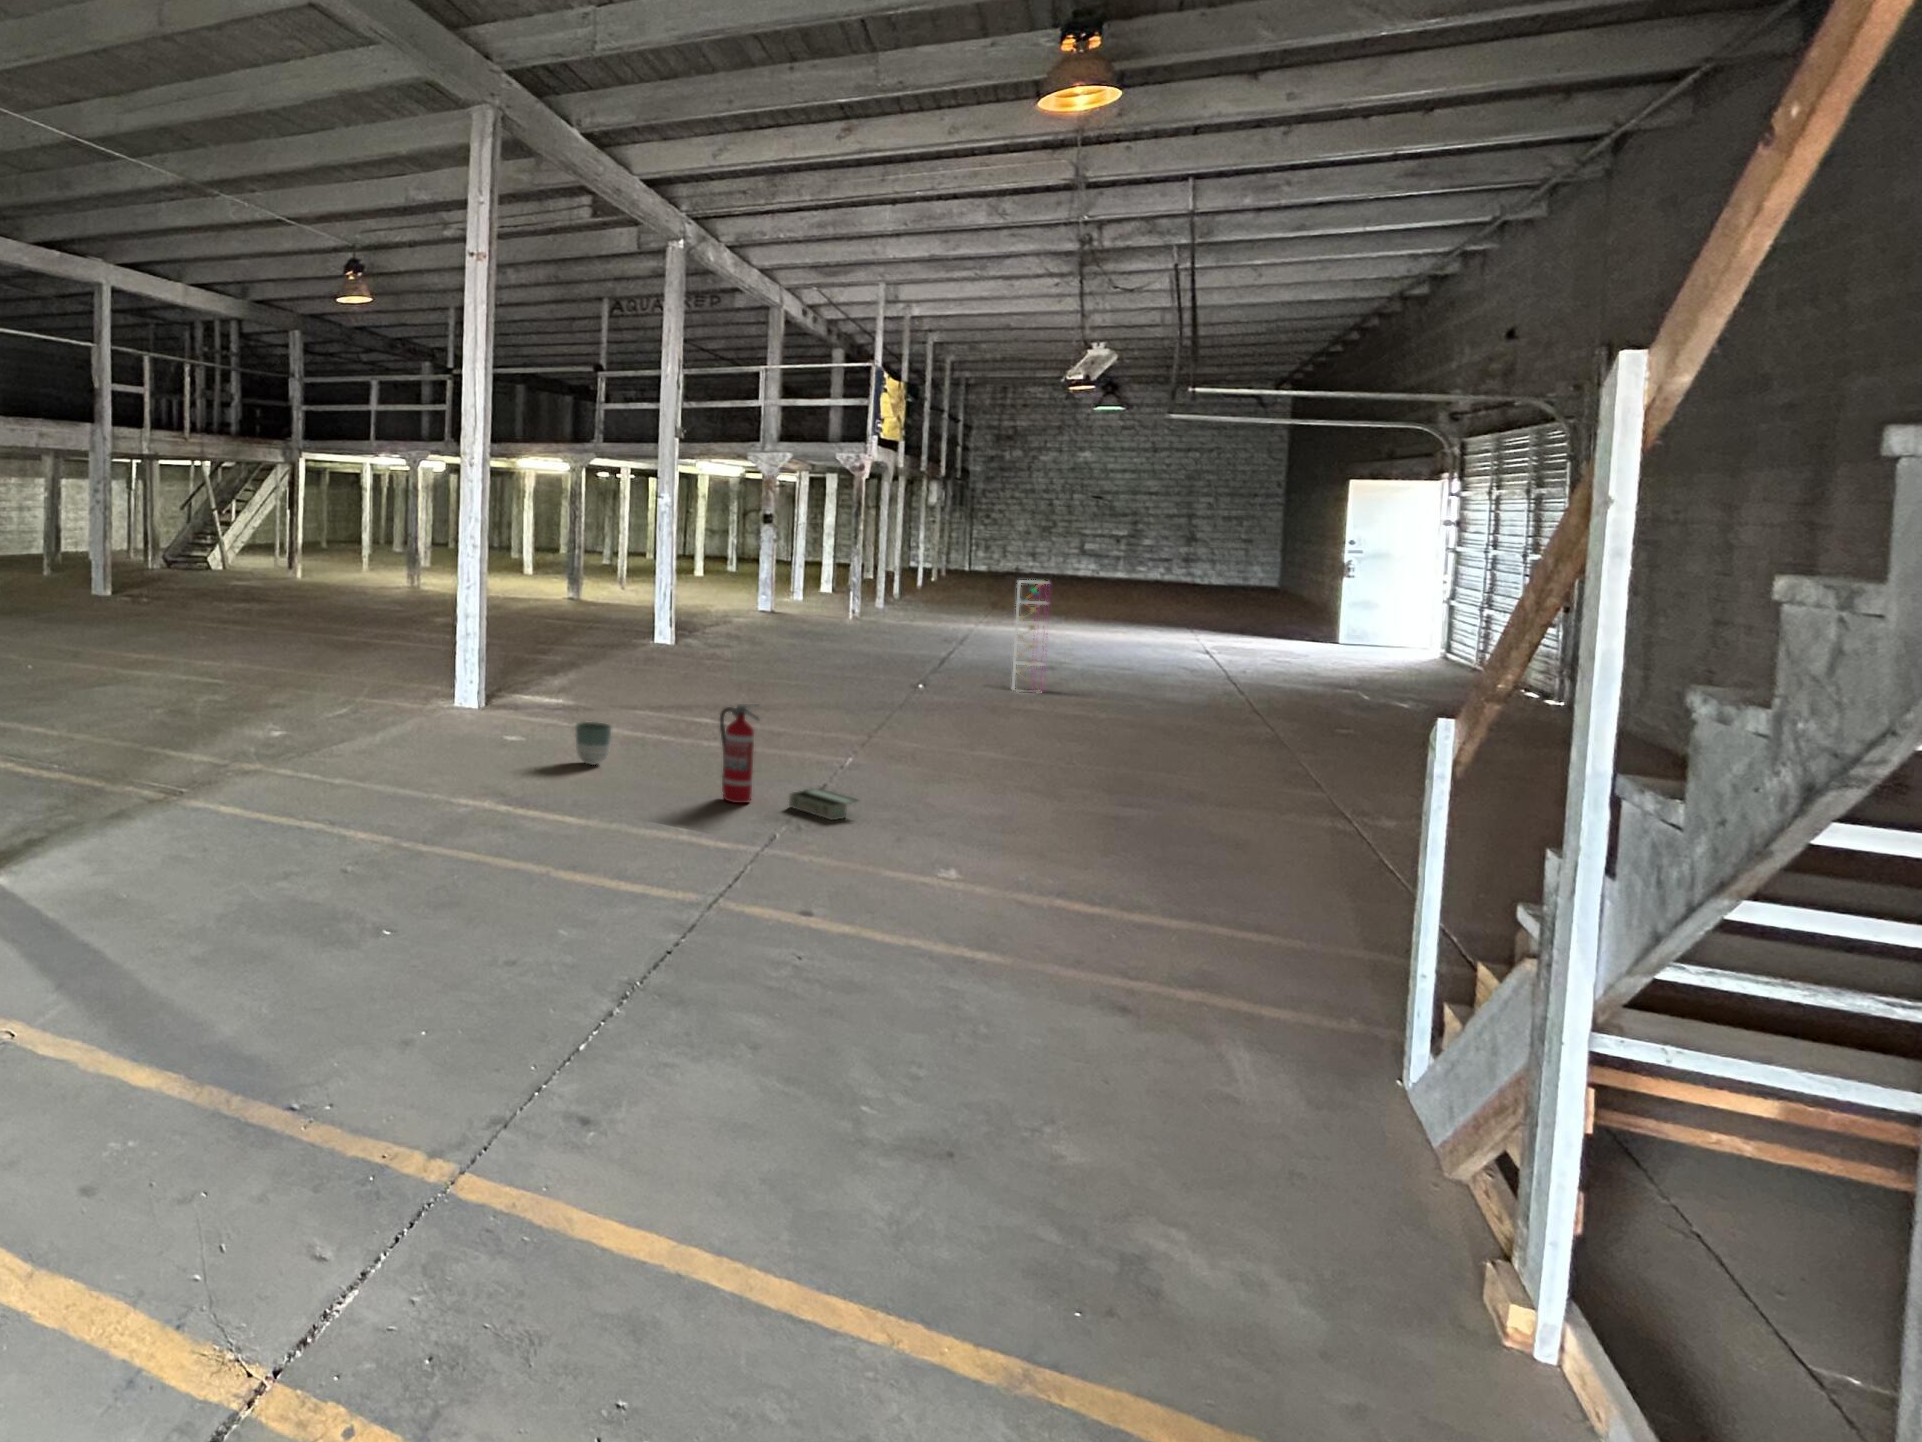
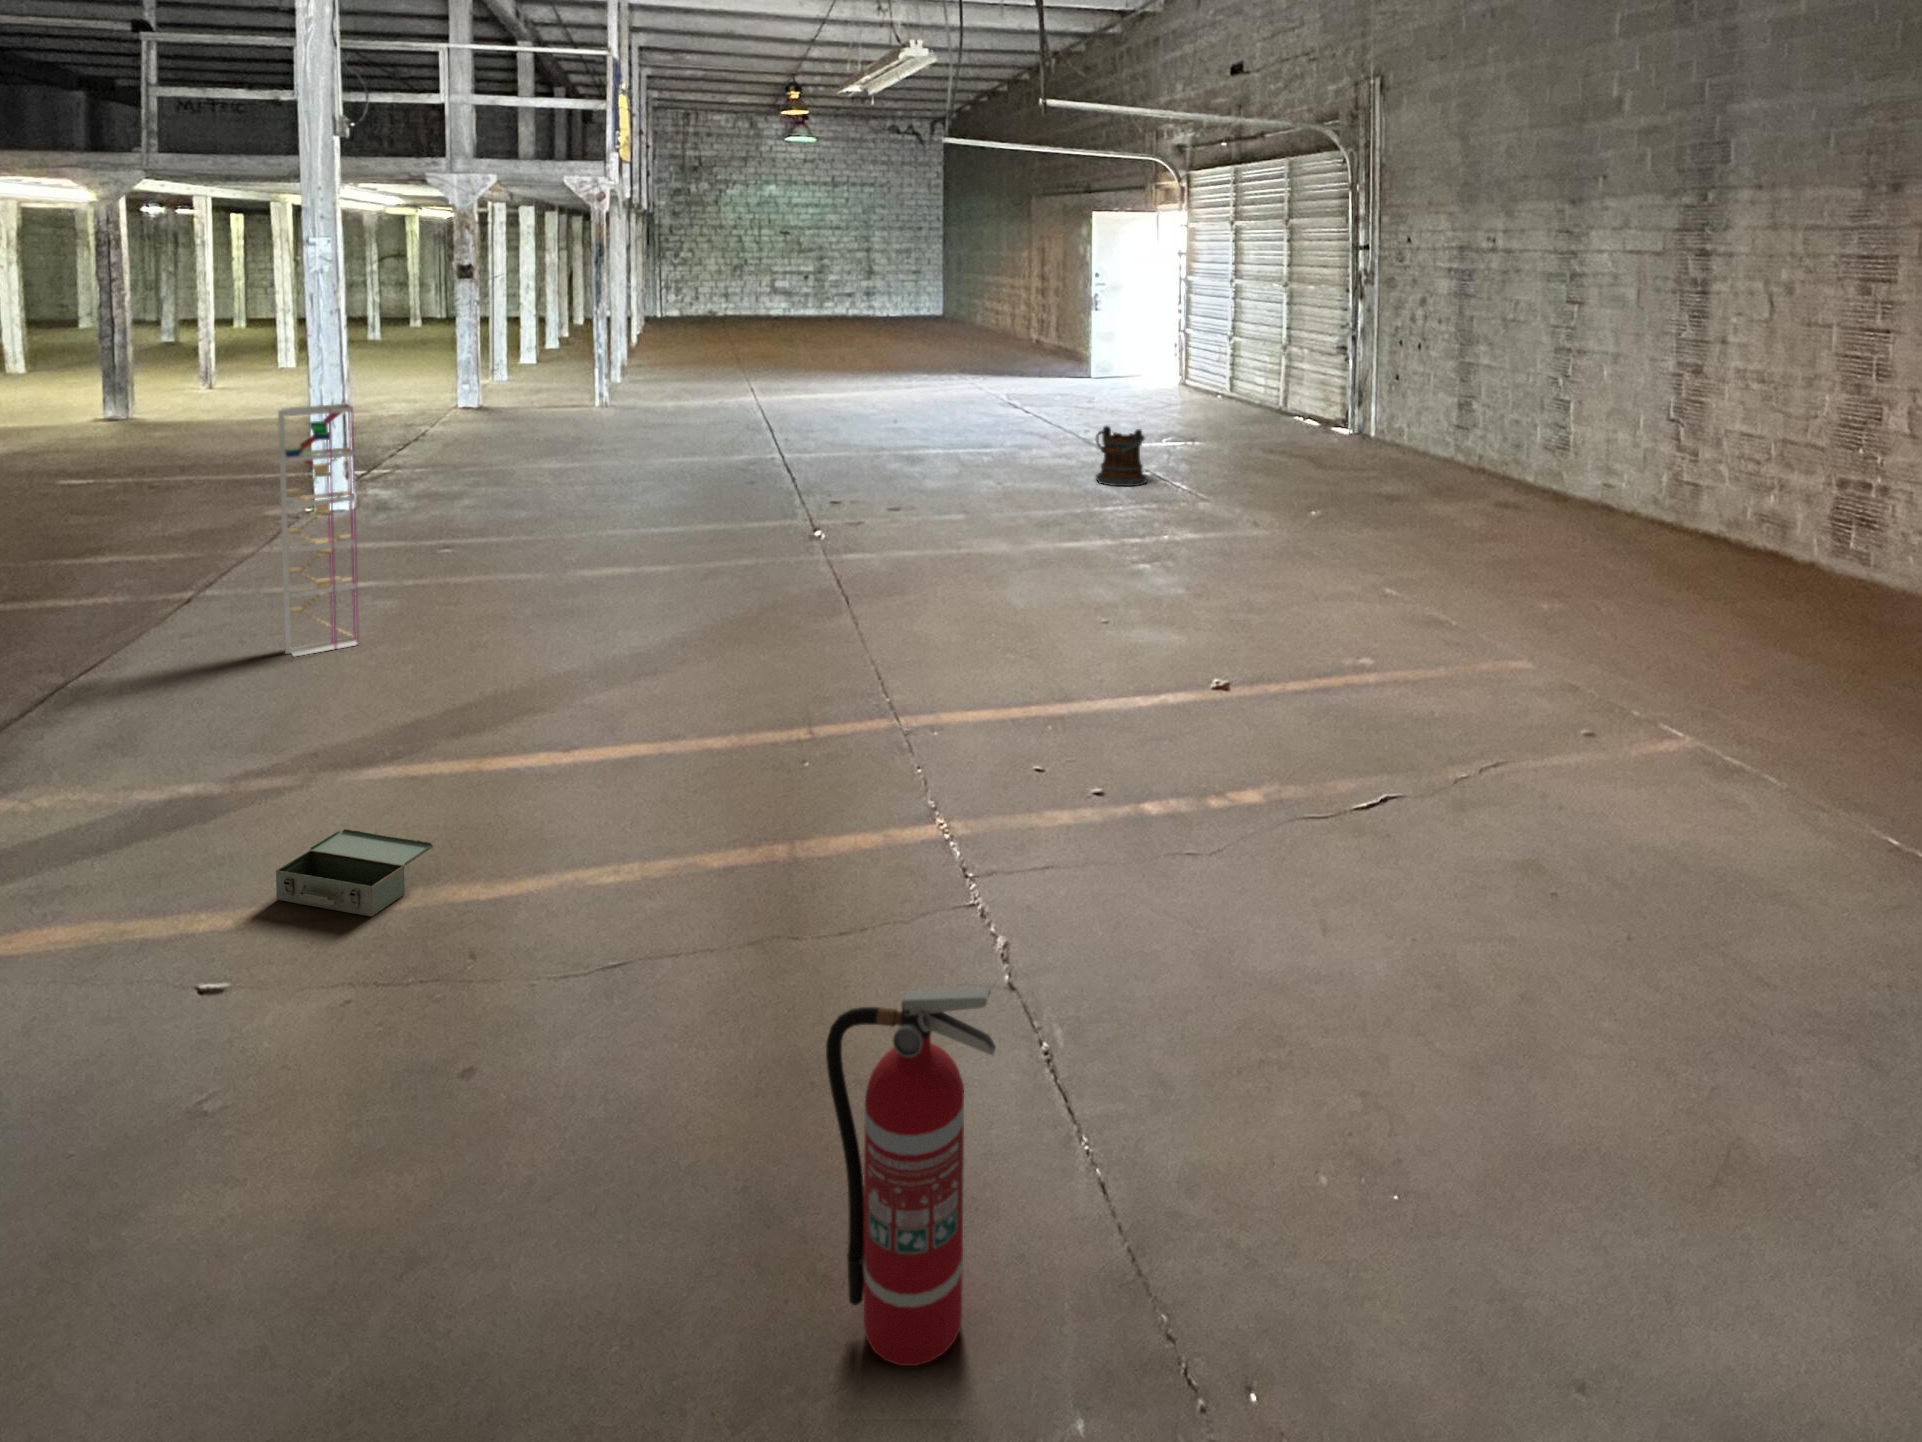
shelving unit: present [1012,580,1050,692] -> present [278,403,359,656]
bucket: none [1184,651,1234,700] -> present [1096,425,1147,486]
planter: present [575,722,611,765] -> none [186,1076,345,1281]
toolbox: present [789,788,858,820] -> present [276,829,433,917]

